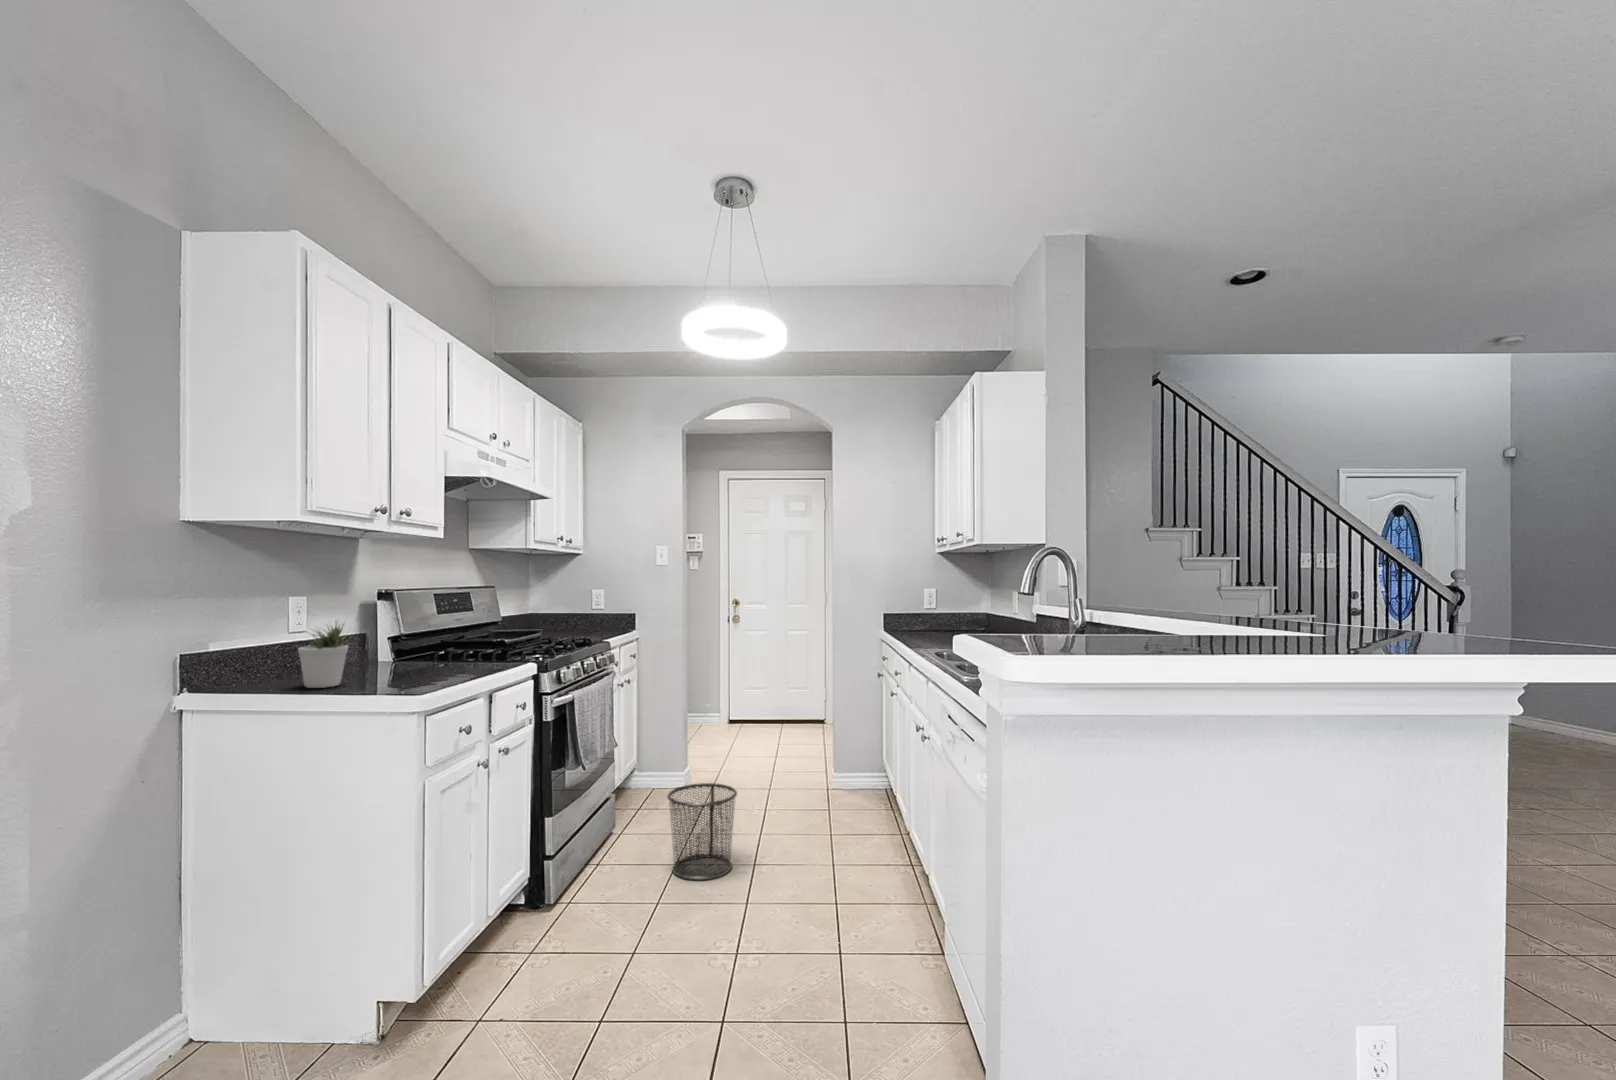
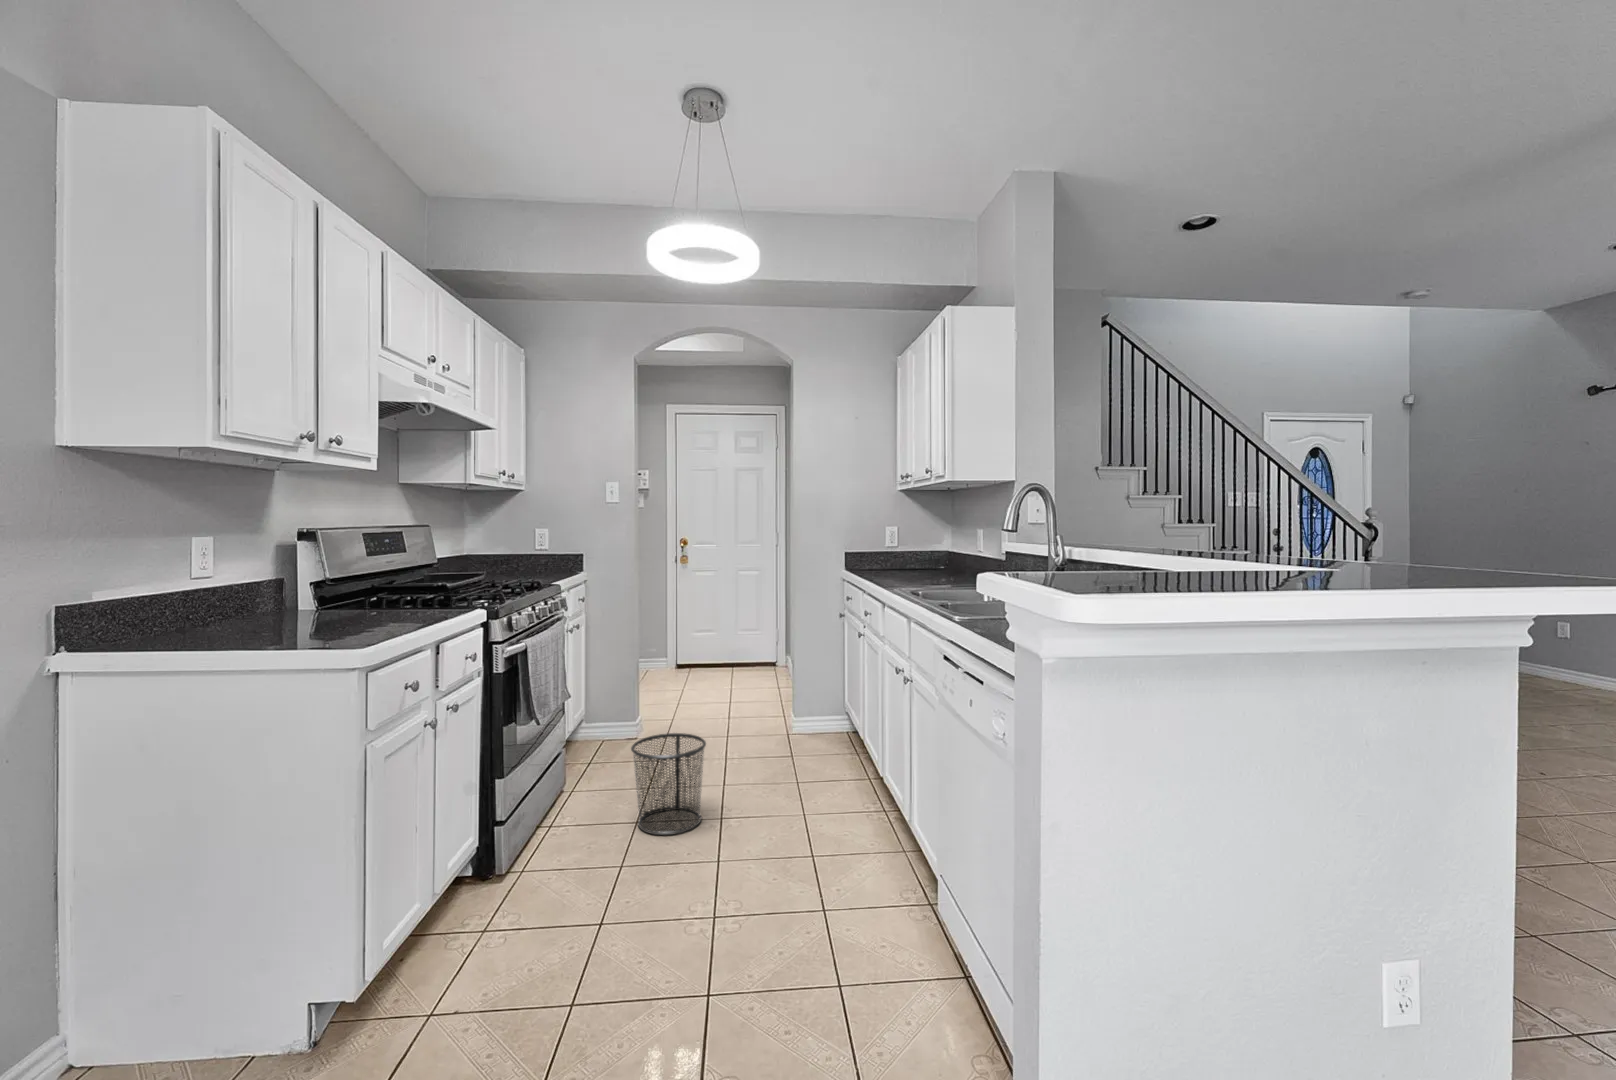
potted plant: present [298,622,349,688] -> none [186,559,254,643]

